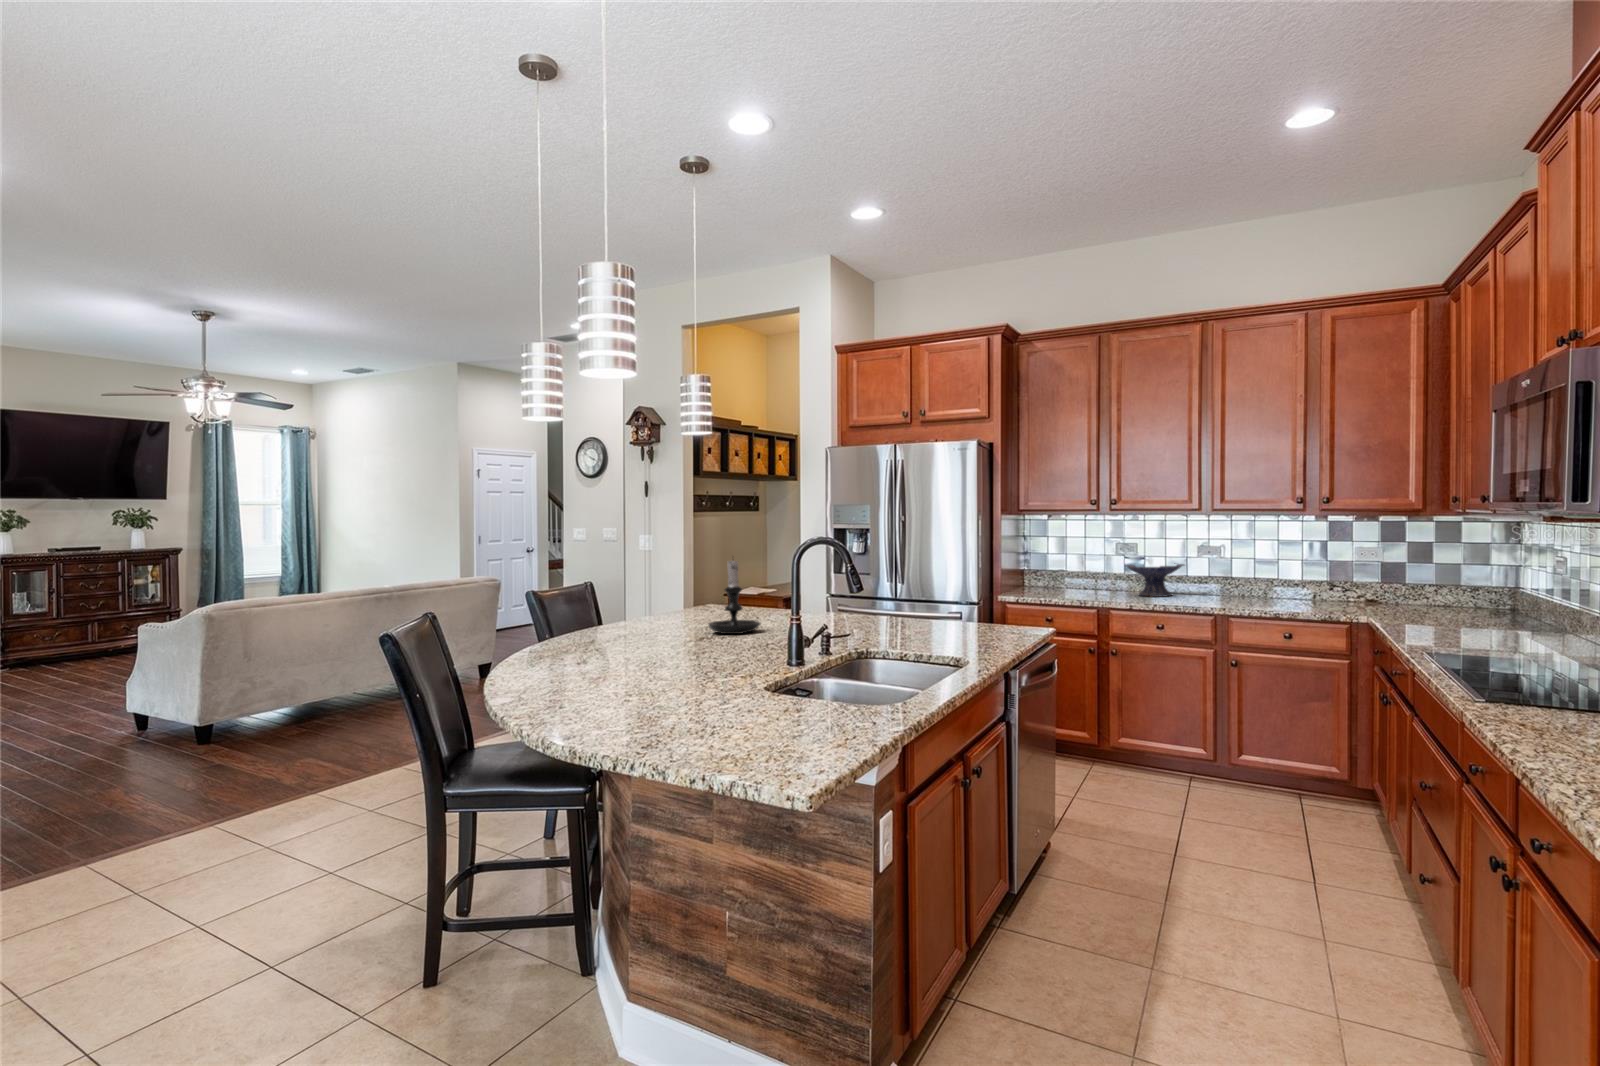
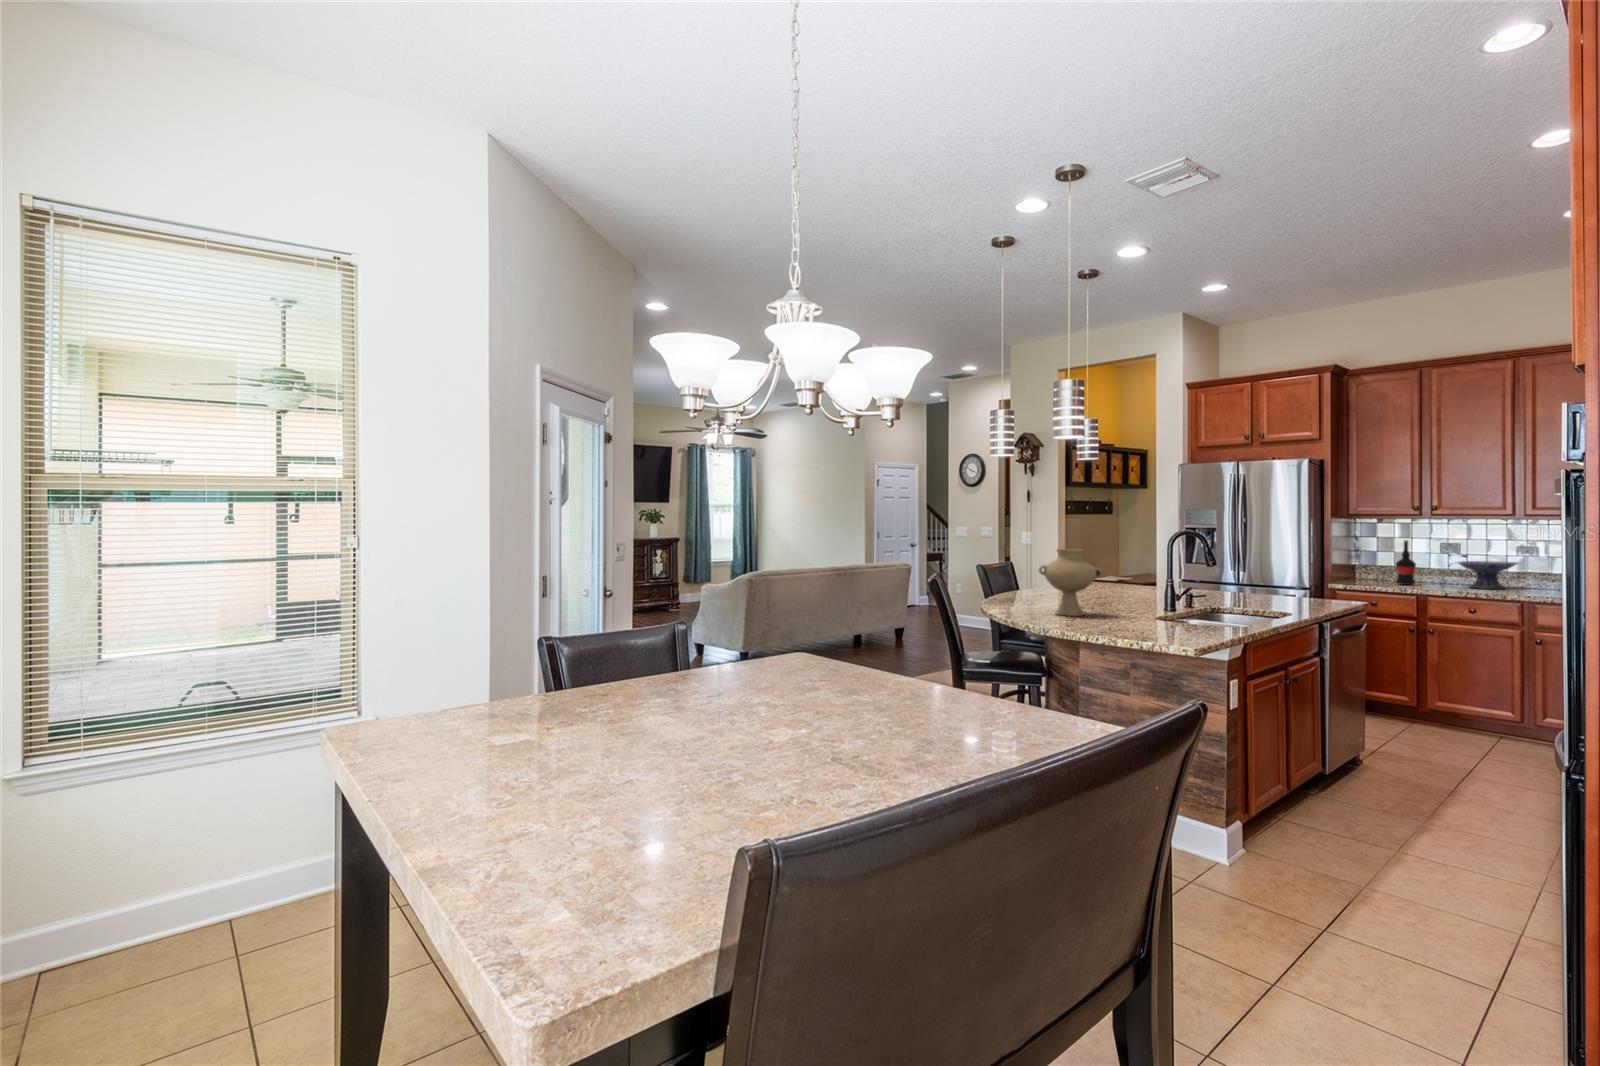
wine bottle: none [1066,541,1086,595] -> present [1396,540,1416,585]
candle holder: present [708,560,760,634] -> none [1097,544,1135,595]
vase: none [558,567,673,695] -> present [1039,549,1101,616]

